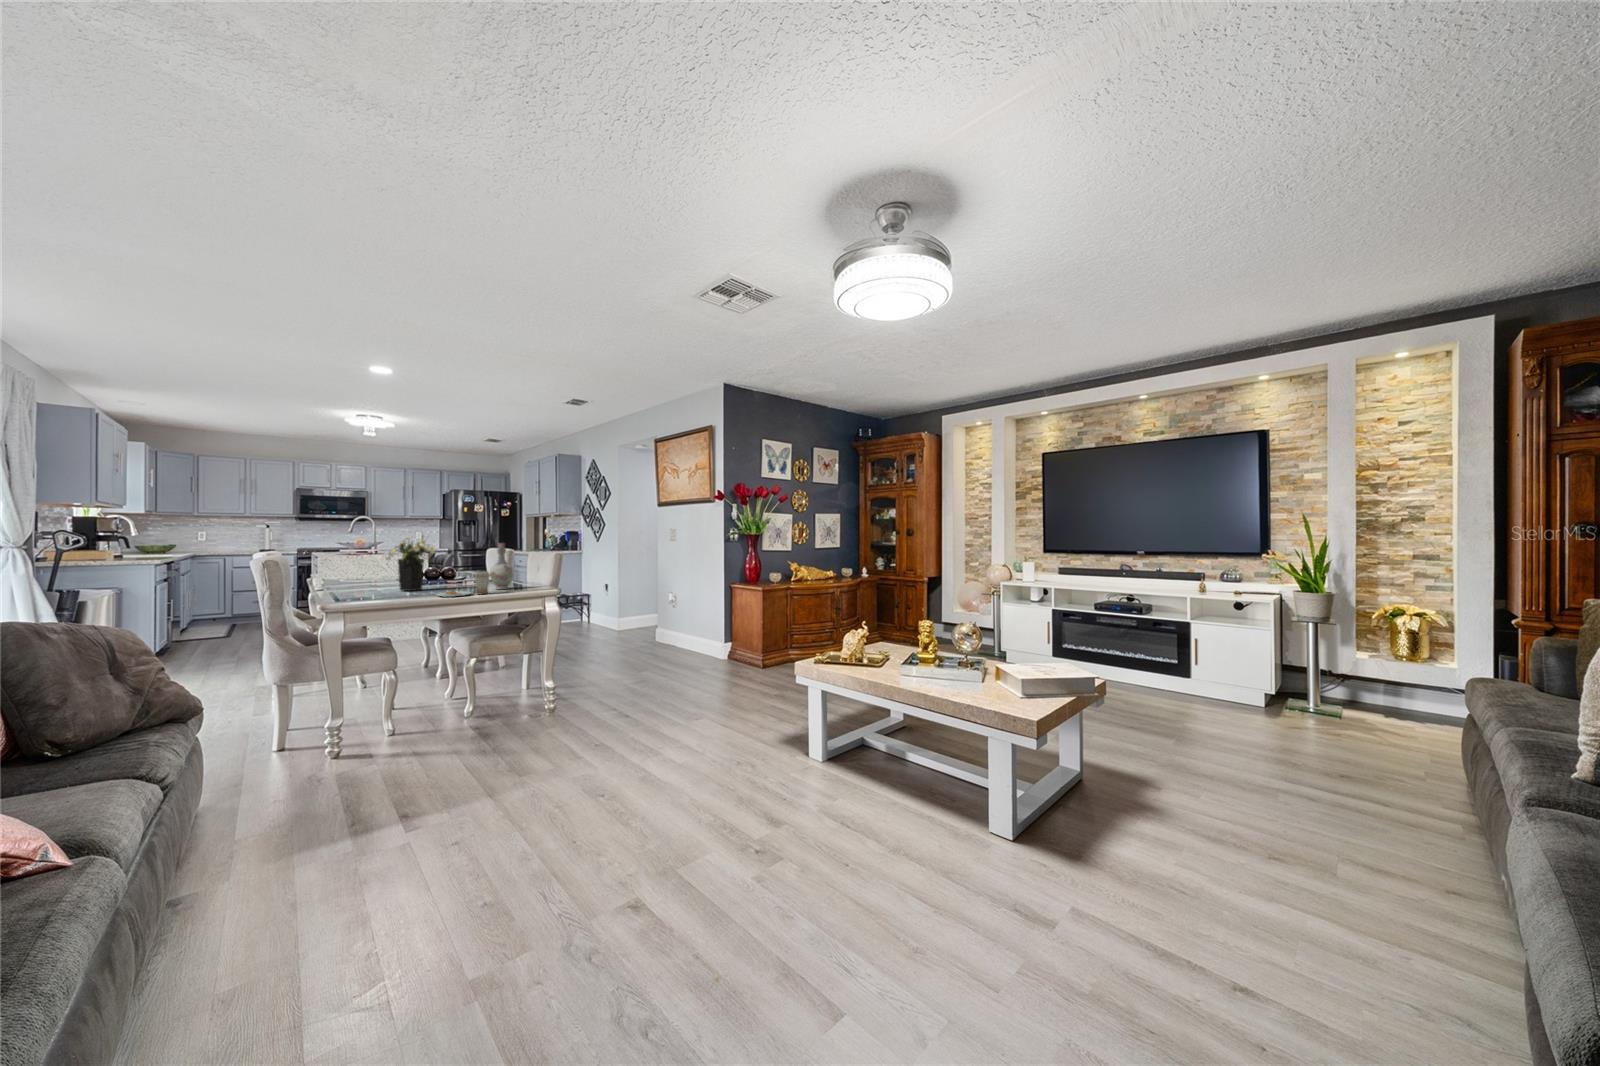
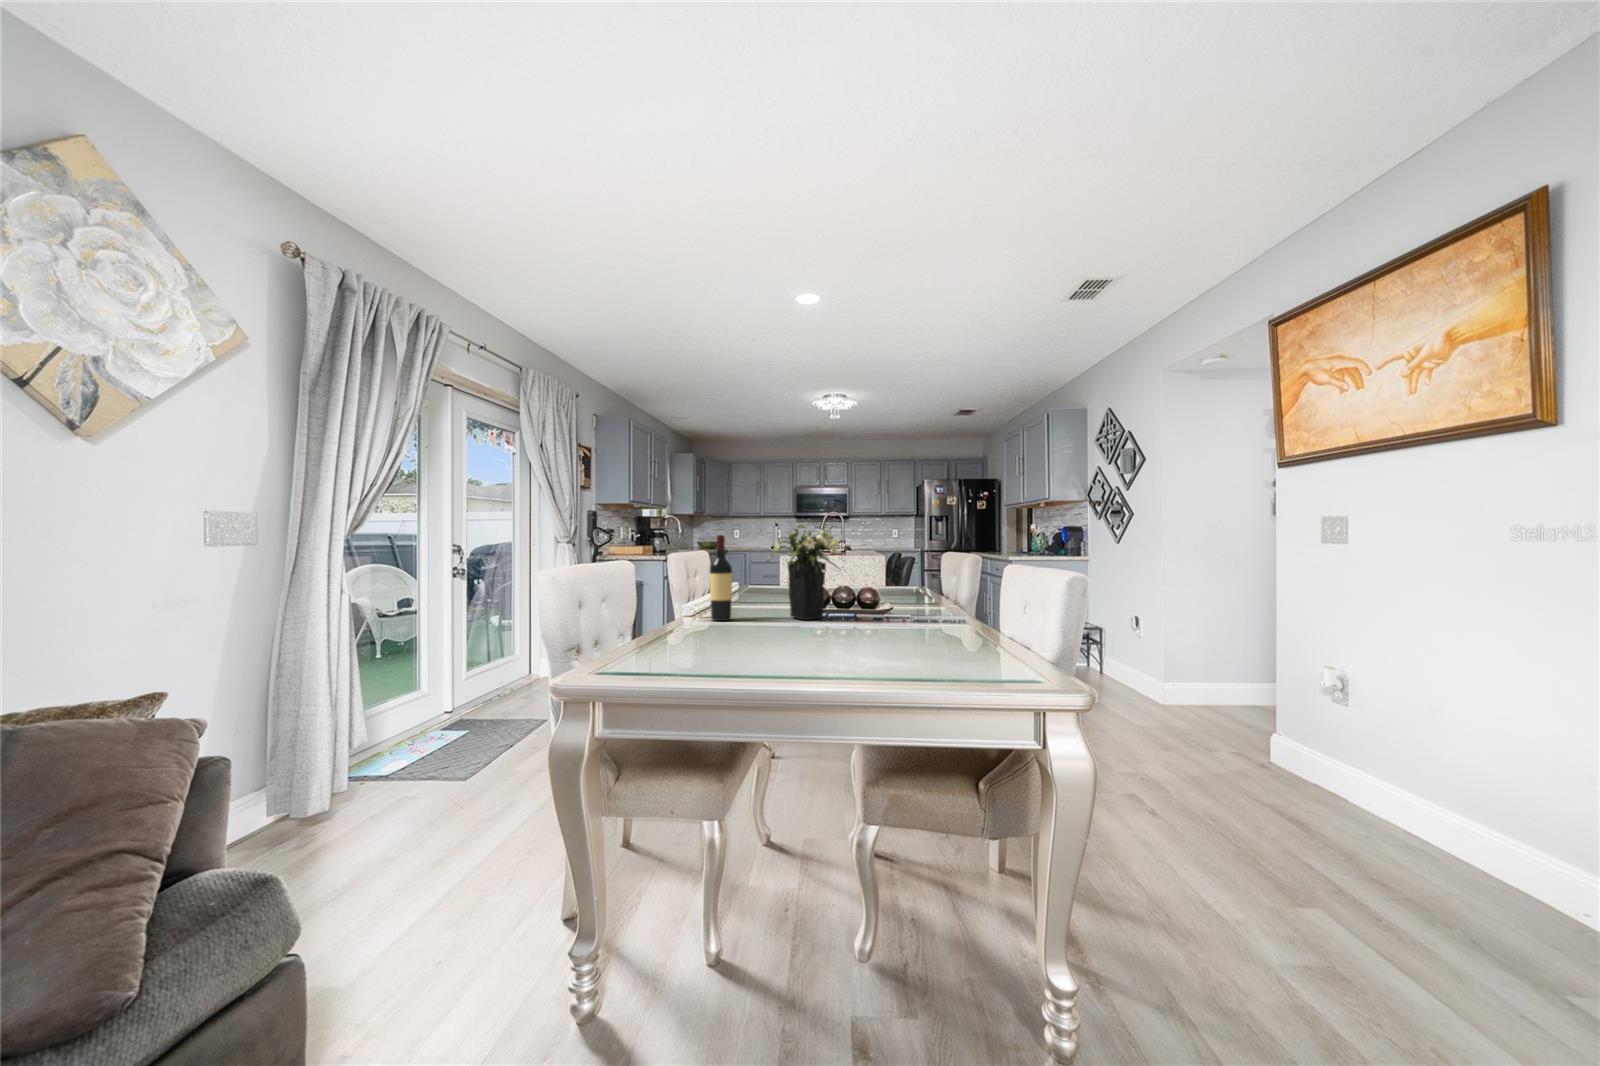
vase: present [490,543,513,589] -> none [929,535,973,633]
wine bottle: none [343,545,360,595] -> present [710,535,732,621]
plate: present [438,571,490,597] -> none [824,594,923,646]

